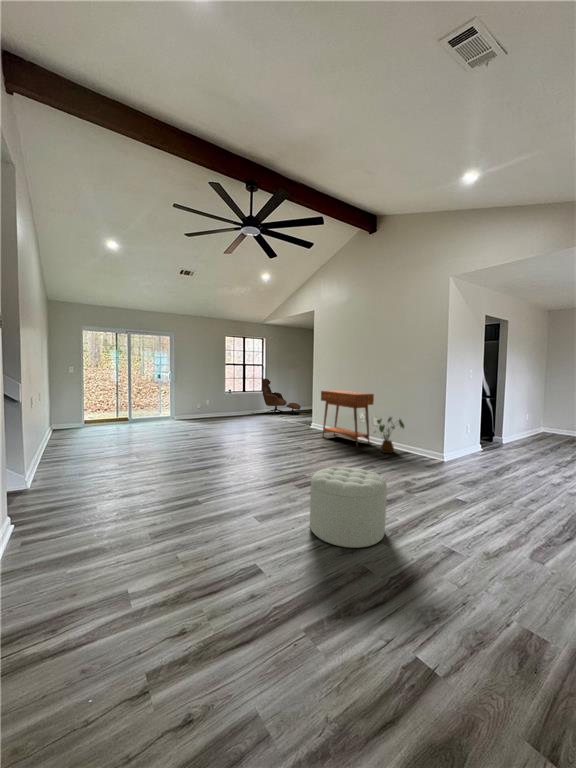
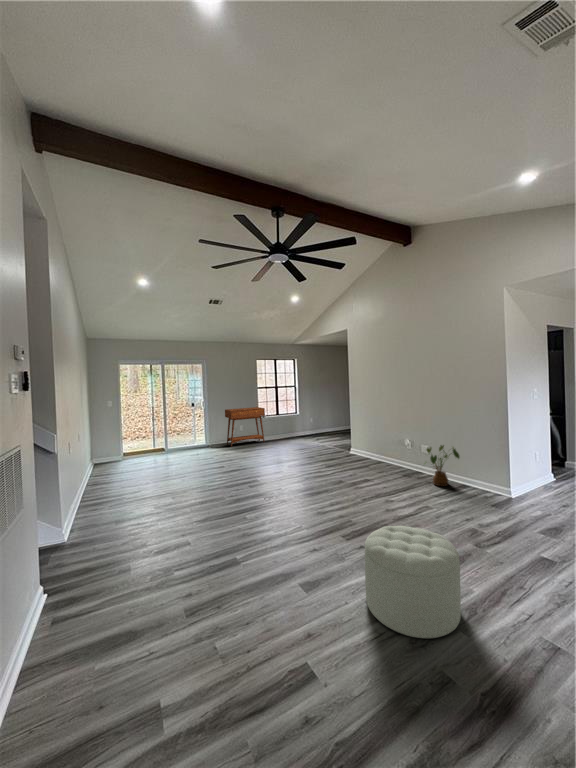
lounge chair: present [262,379,301,415] -> none [296,400,338,437]
console table: present [321,390,374,446] -> present [225,407,265,447]

